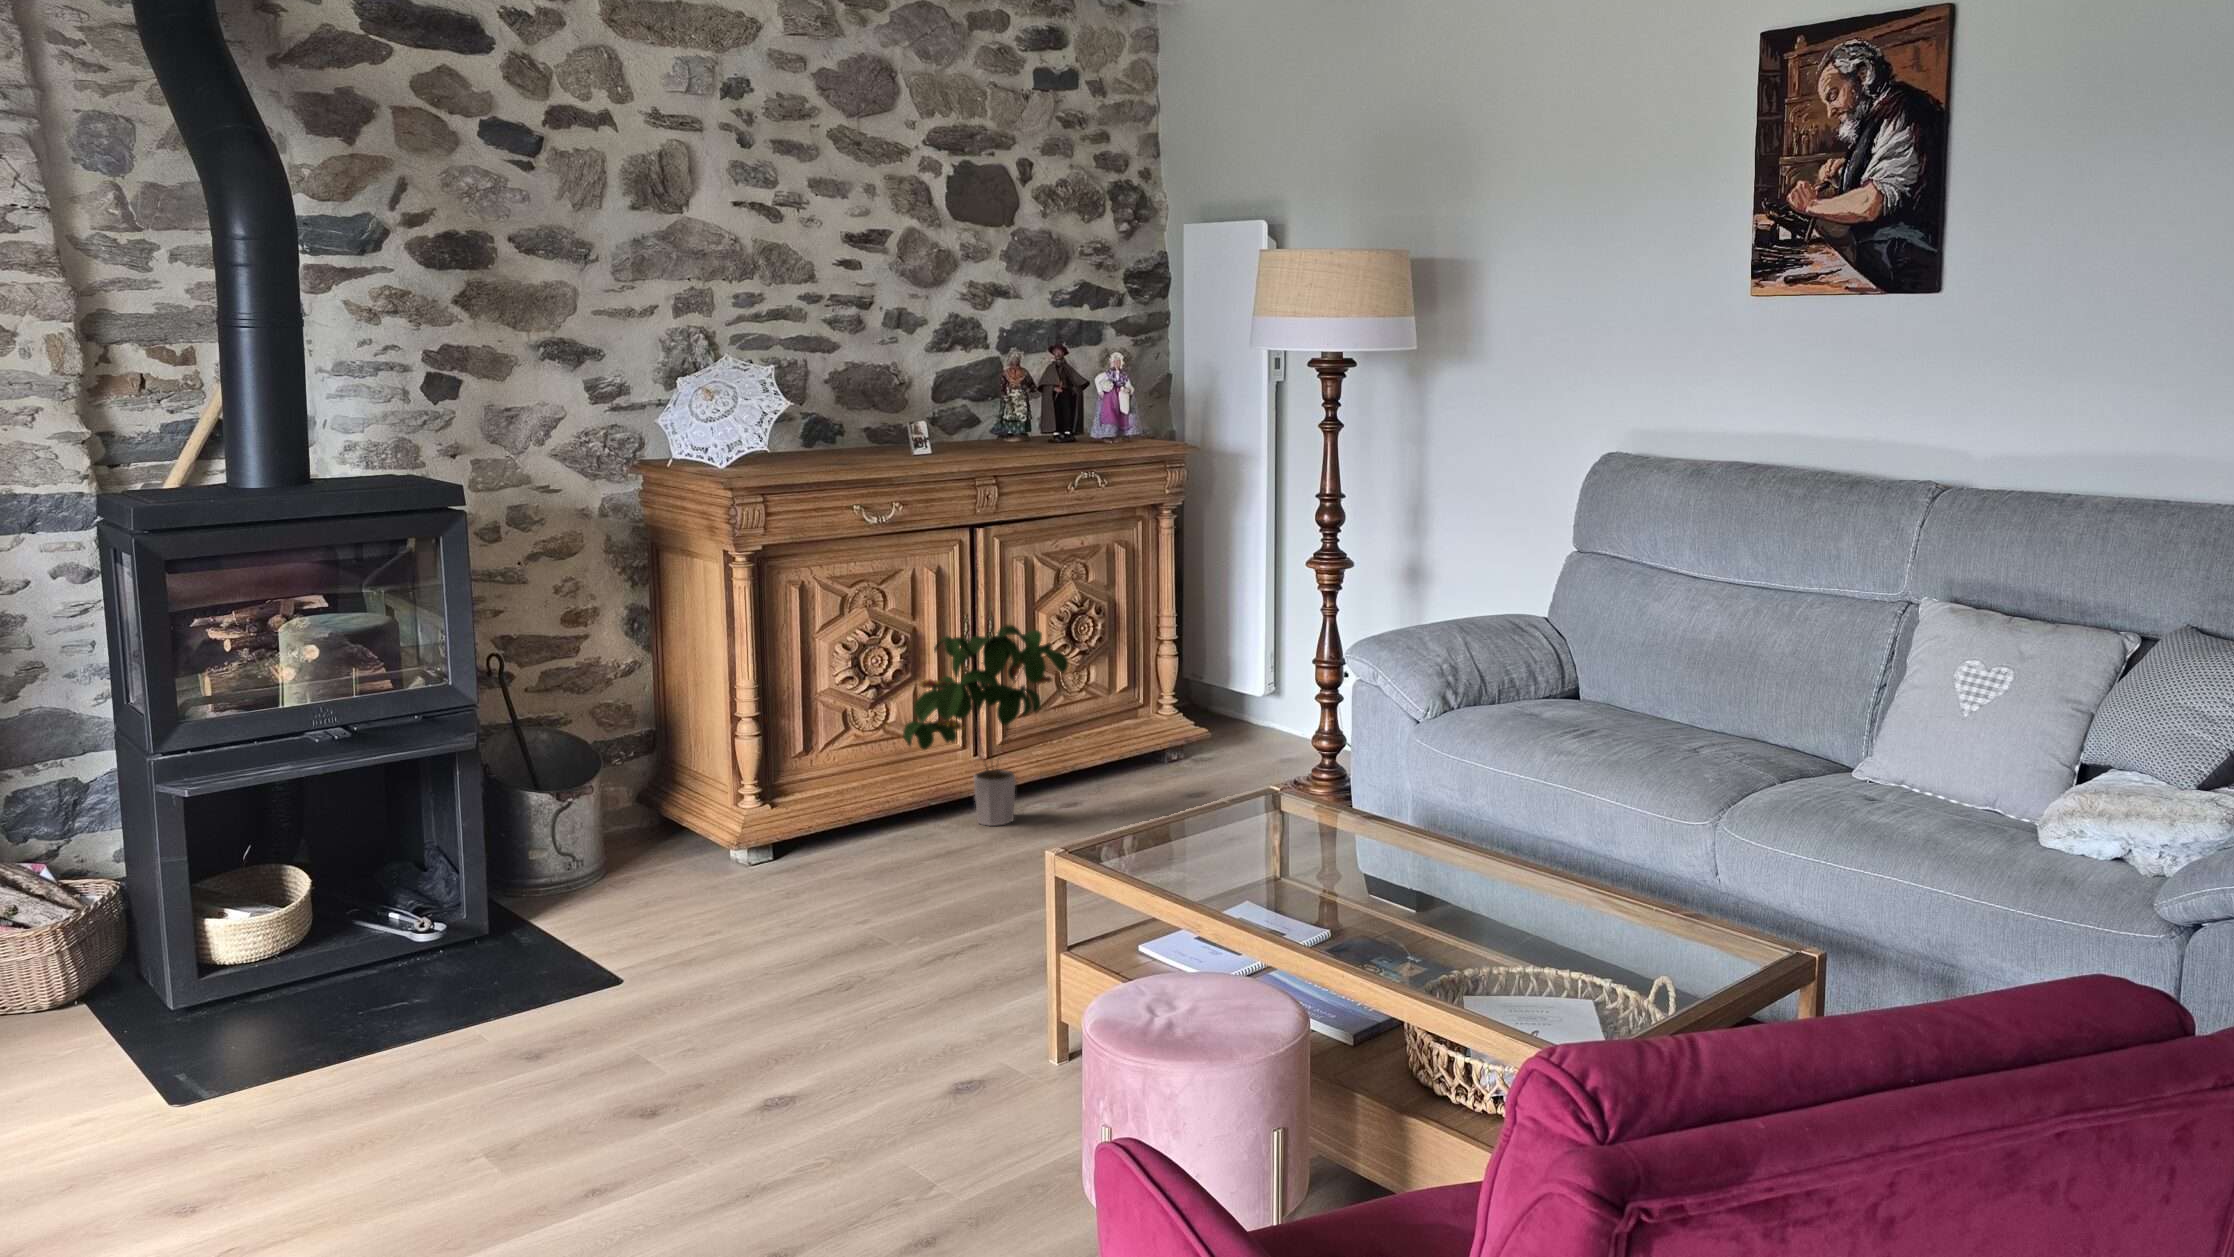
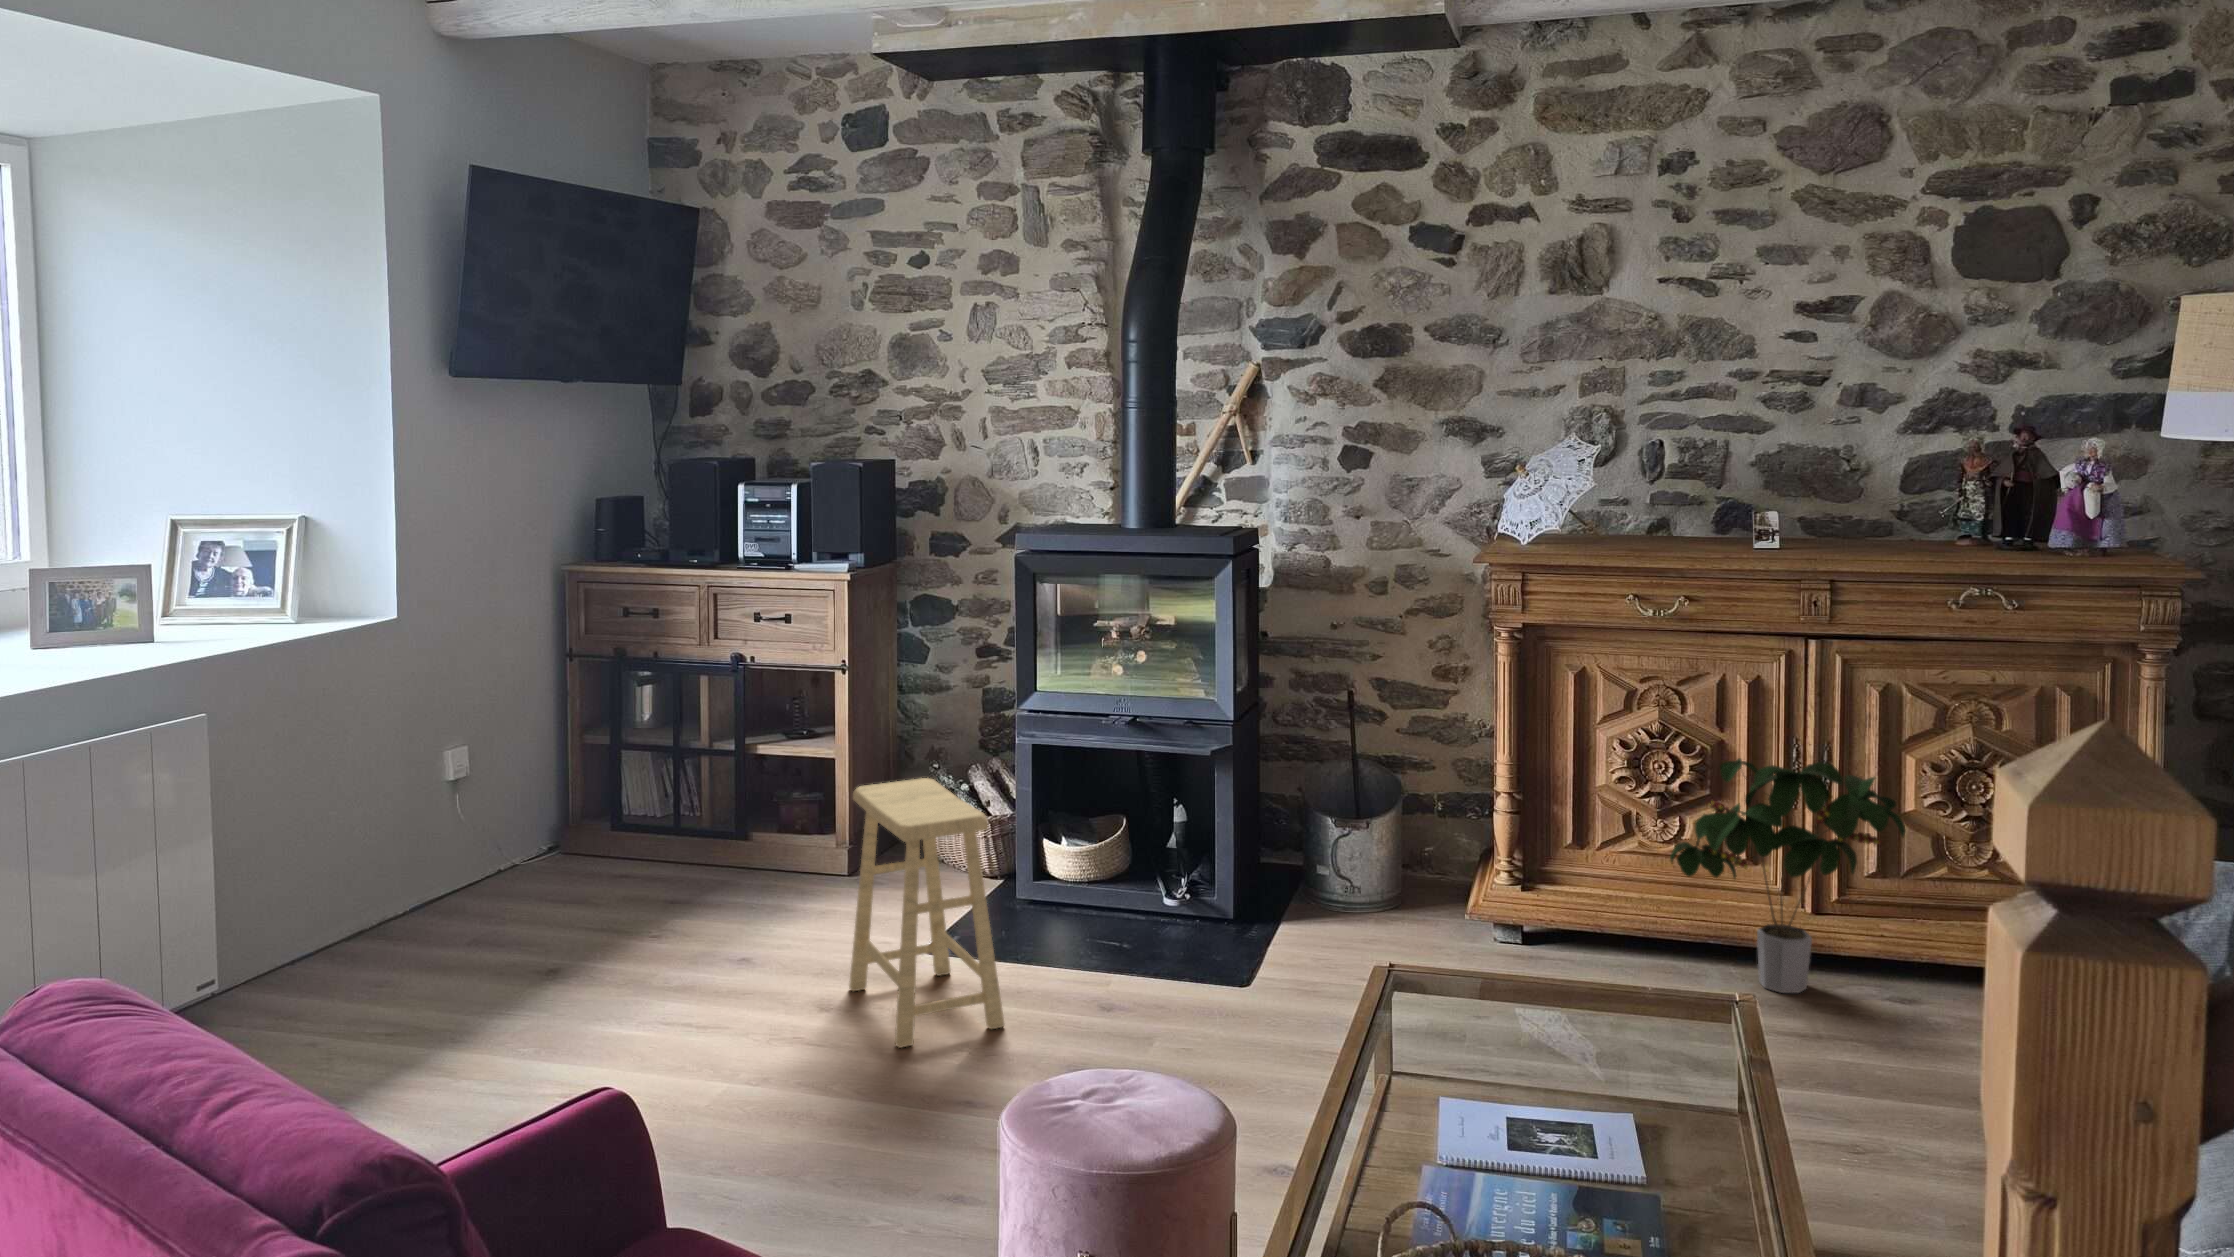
footstool: none [185,854,503,1188] -> present [849,778,1004,1048]

